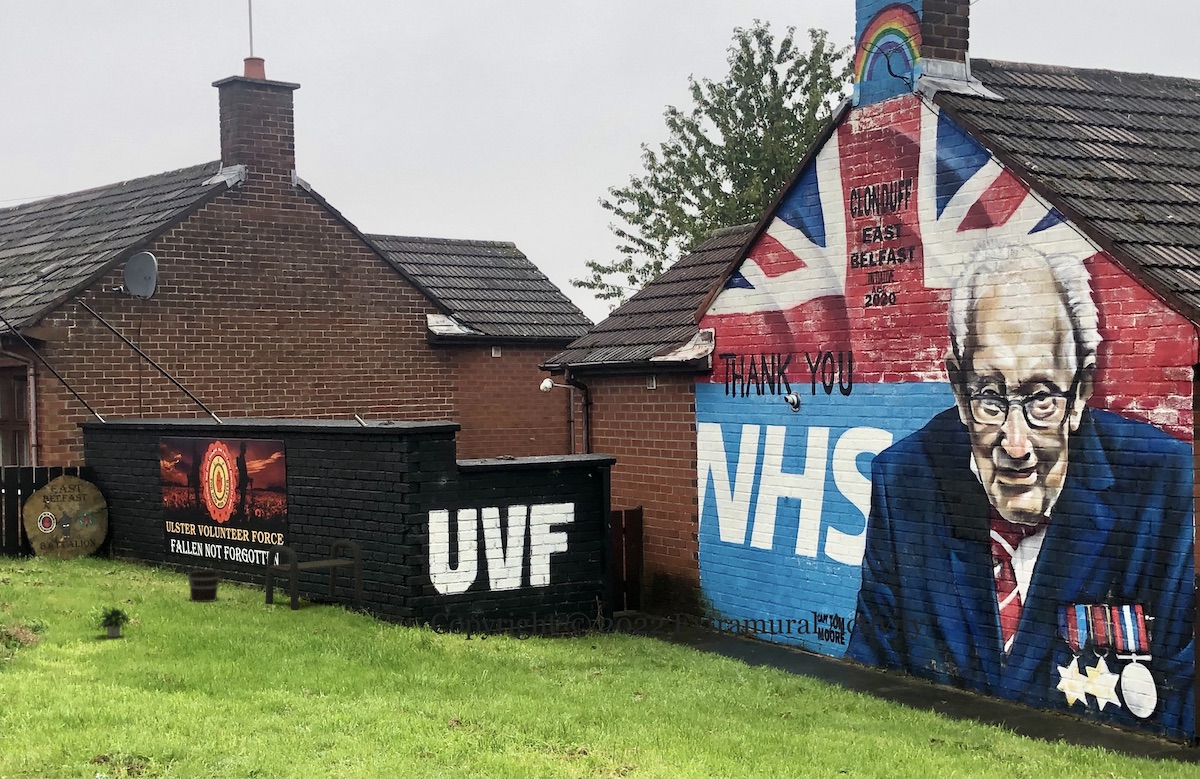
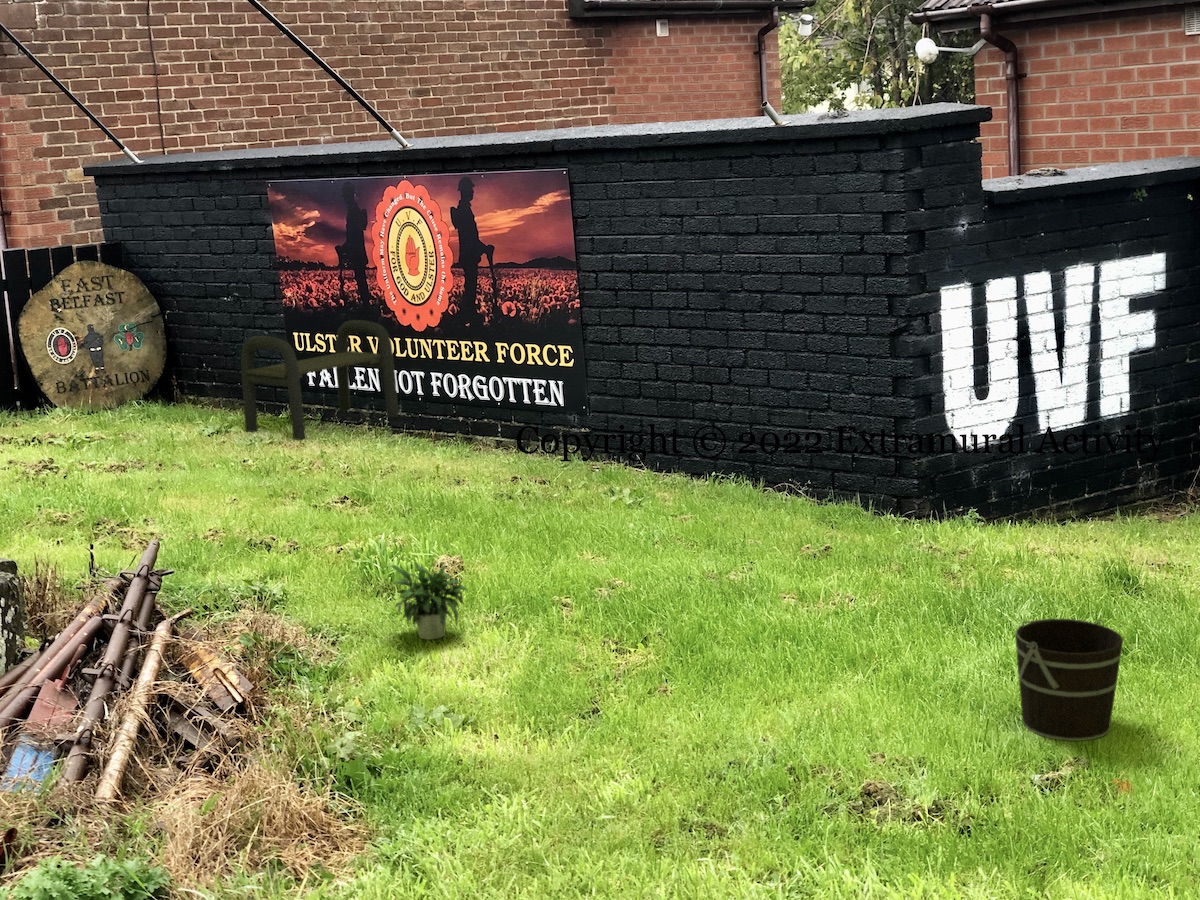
bench: present [266,540,362,610] -> present [241,320,399,440]
bucket: present [188,571,219,602] -> present [1015,618,1123,741]

